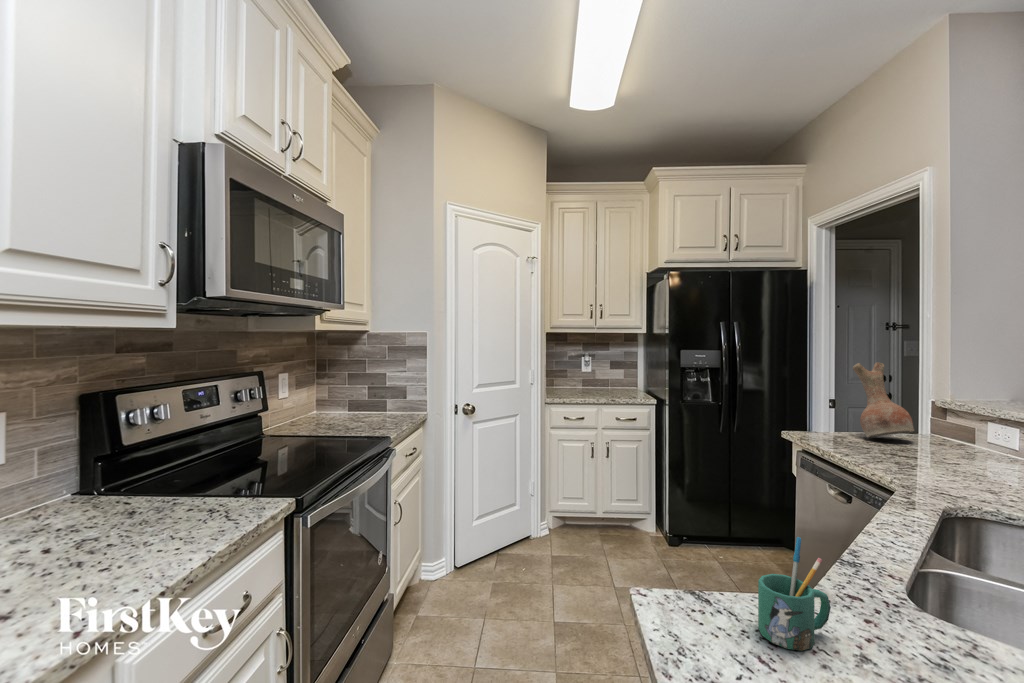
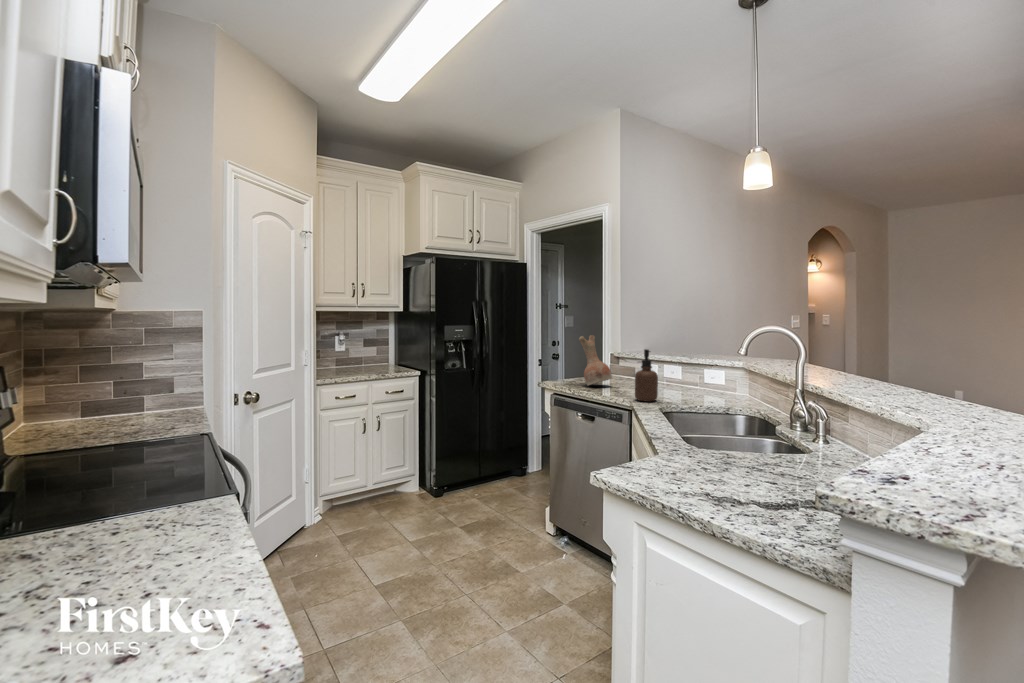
soap dispenser: none [928,388,979,478] -> present [635,349,658,402]
mug: present [758,537,831,651] -> none [658,429,685,483]

